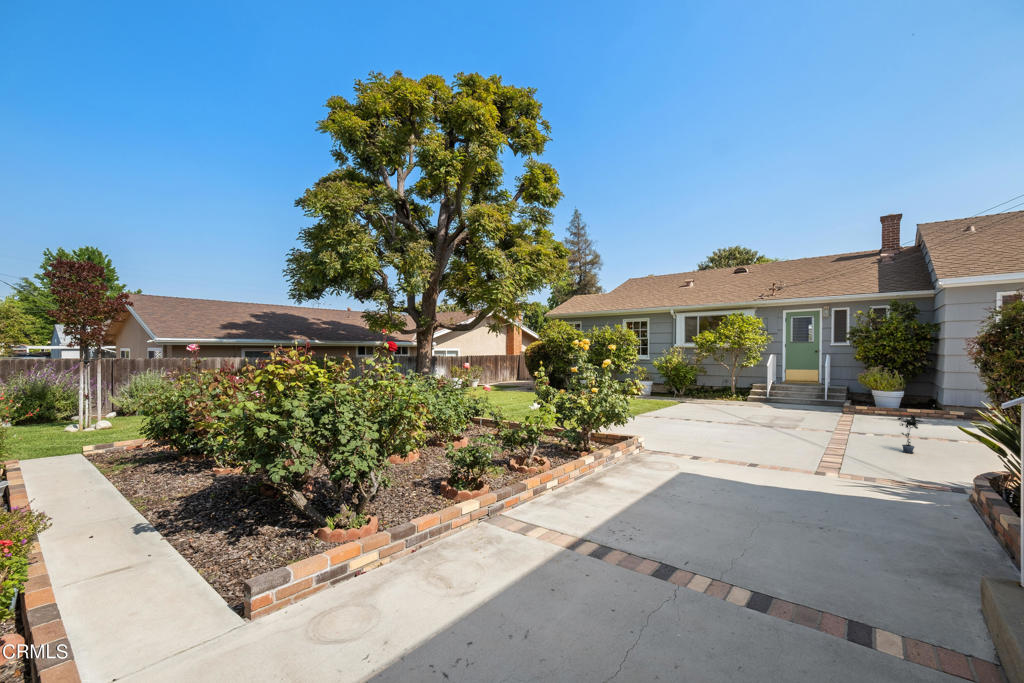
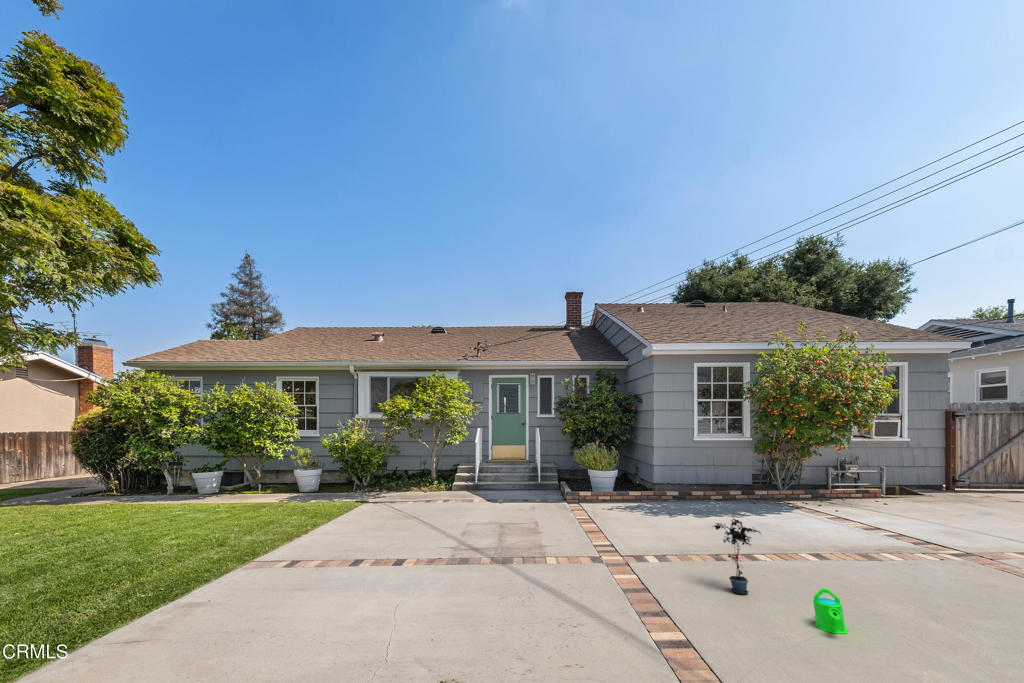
watering can: none [931,447,951,467] -> present [813,588,848,633]

